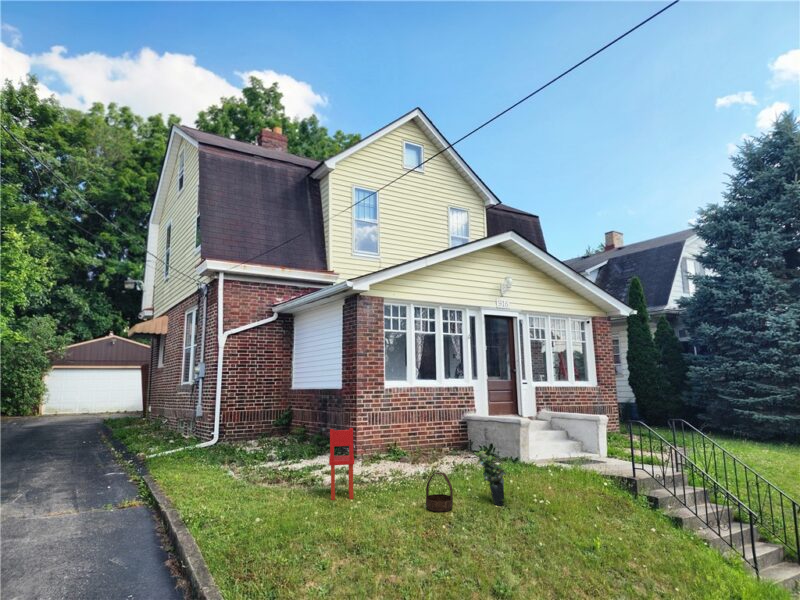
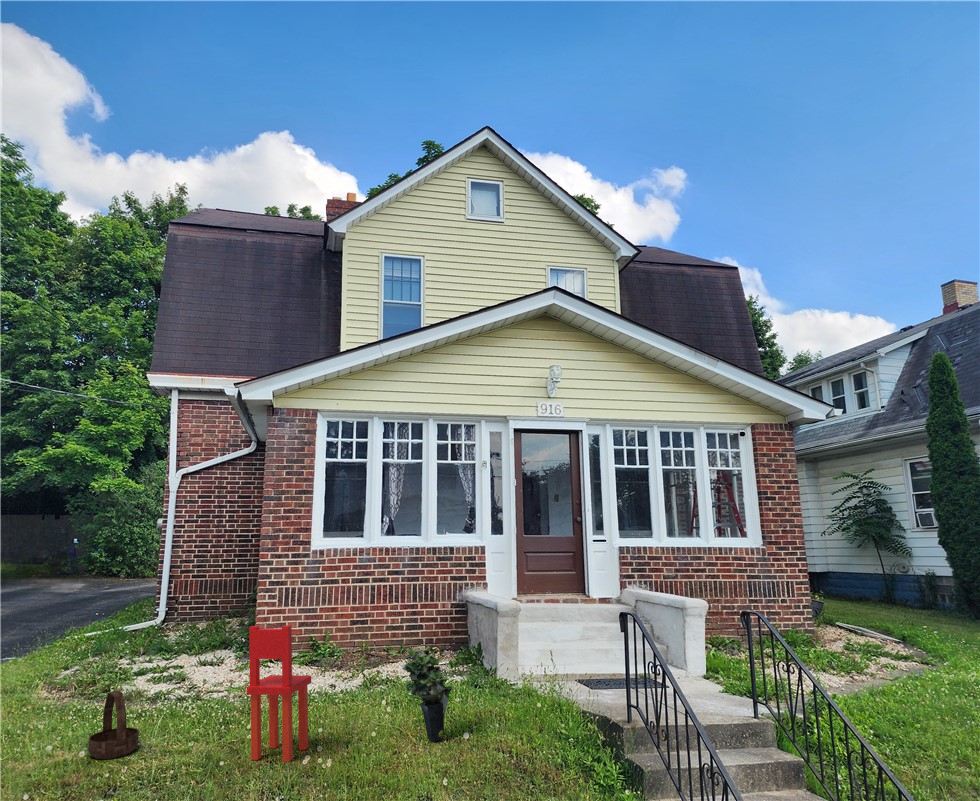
chair: present [329,428,355,500] -> present [247,625,311,762]
potted plant: present [475,451,506,506] -> present [402,645,452,742]

